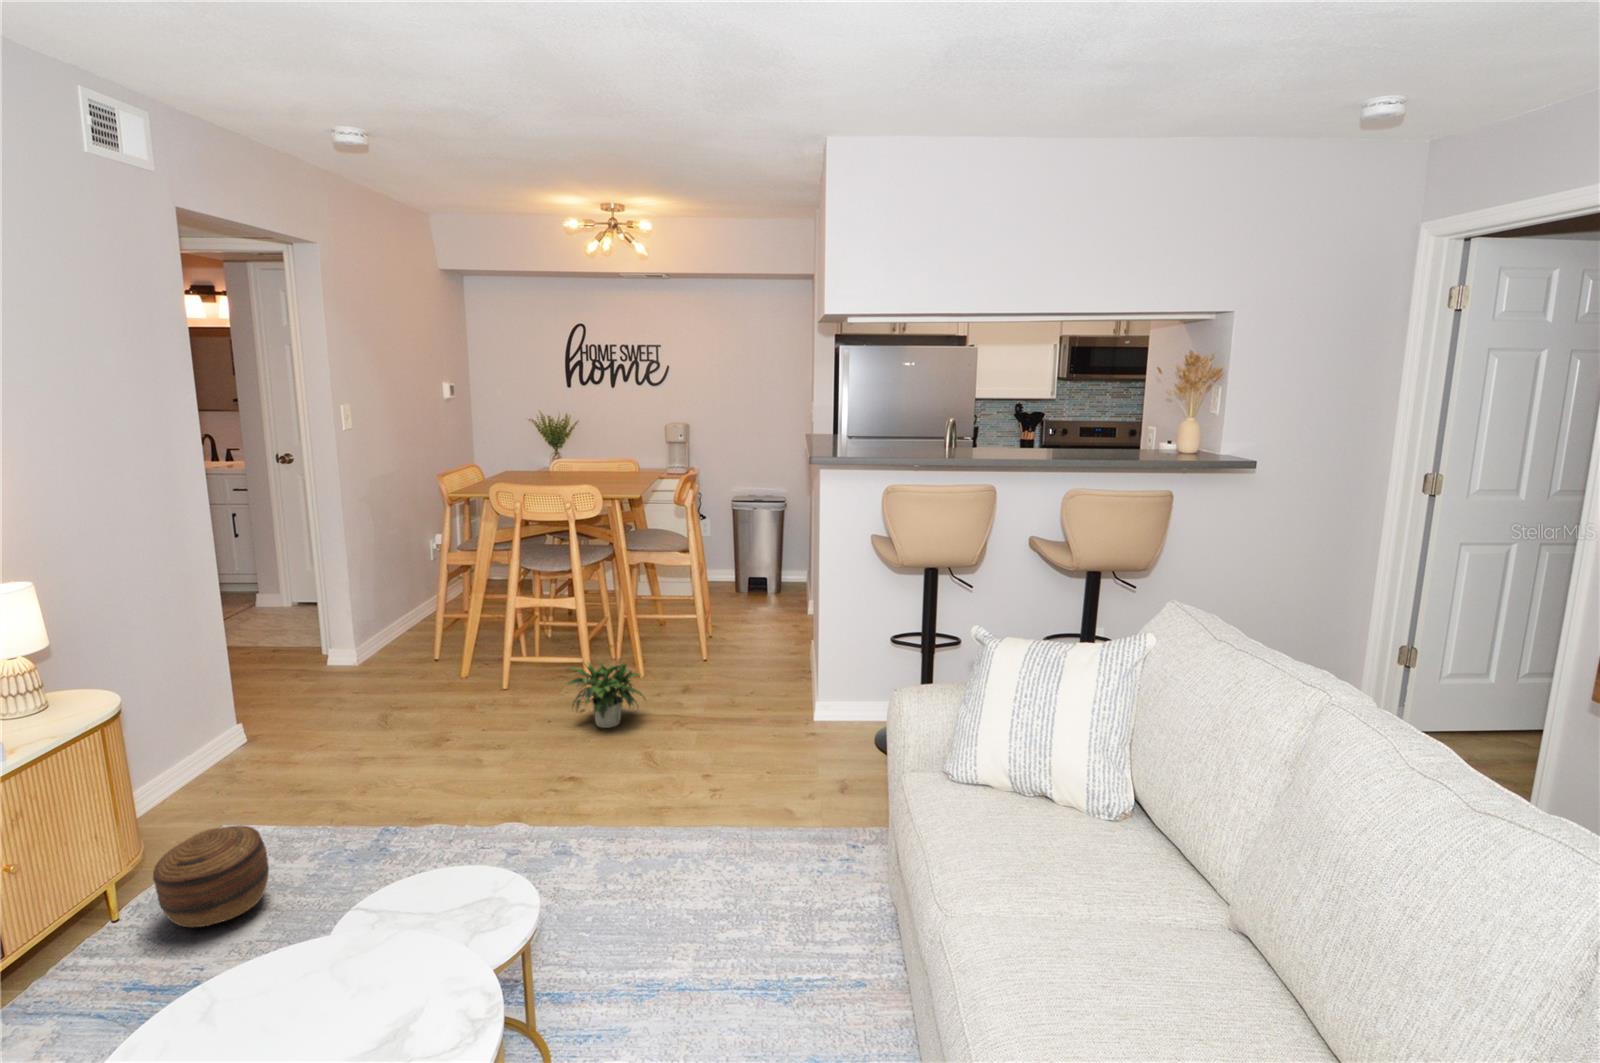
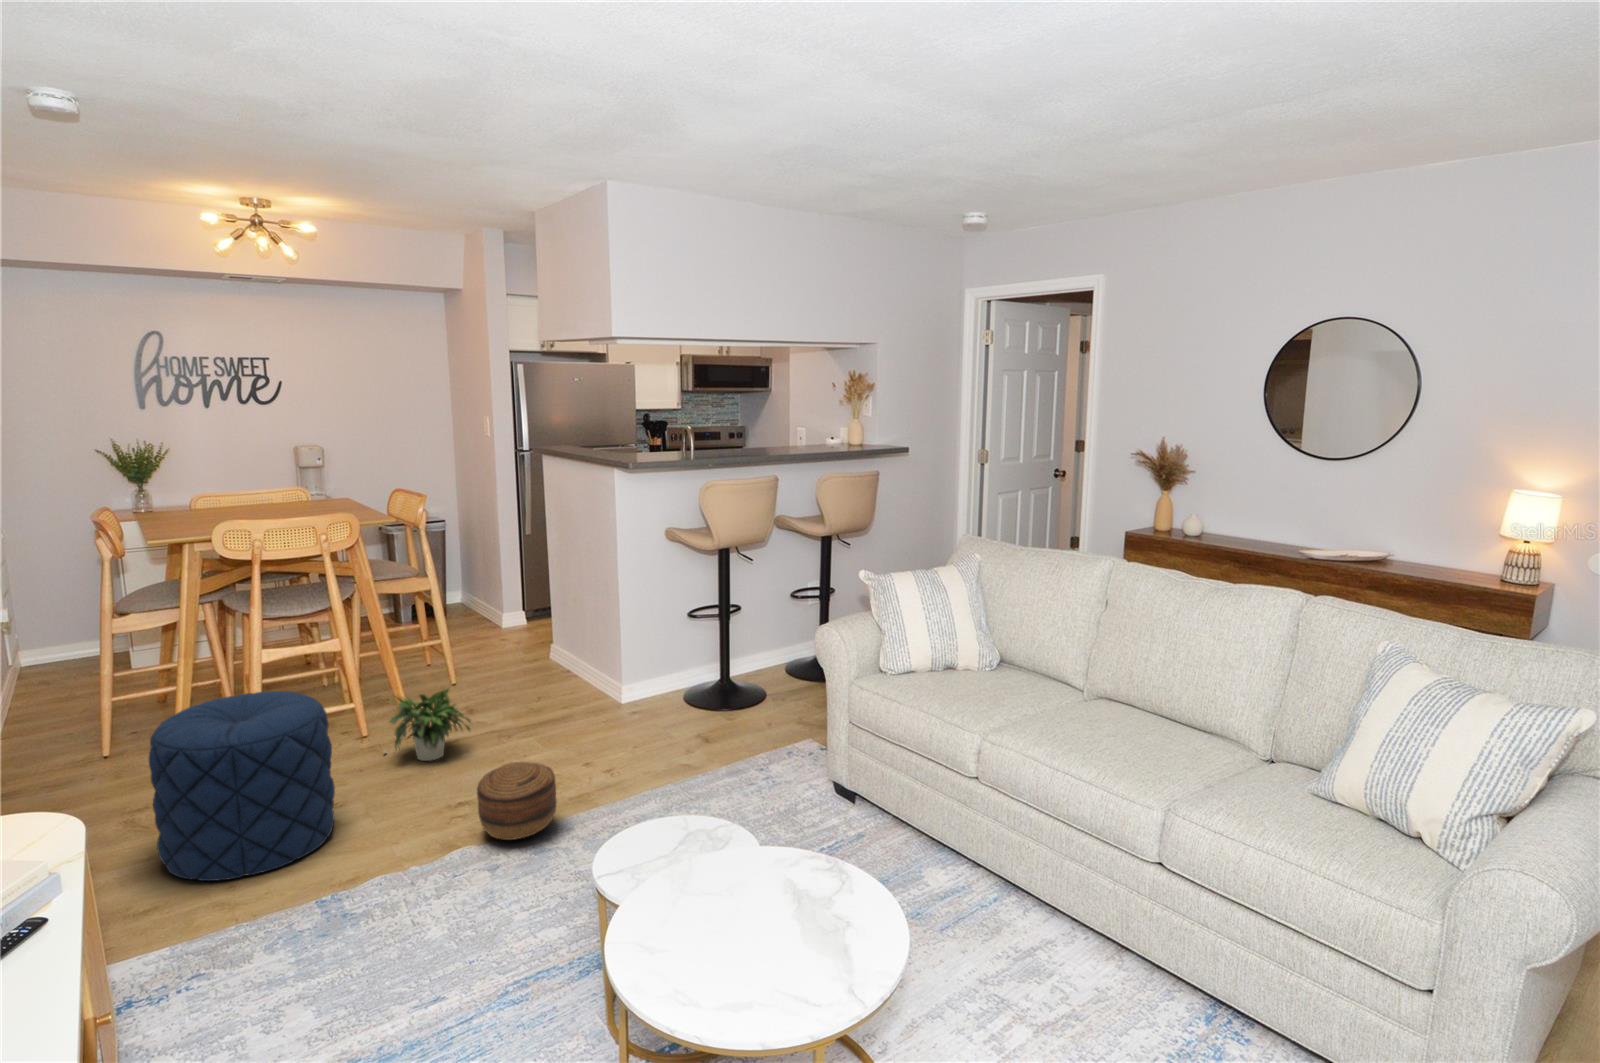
pouf: none [321,637,473,798] -> present [149,691,335,881]
basket: present [153,825,269,927] -> present [477,762,557,840]

